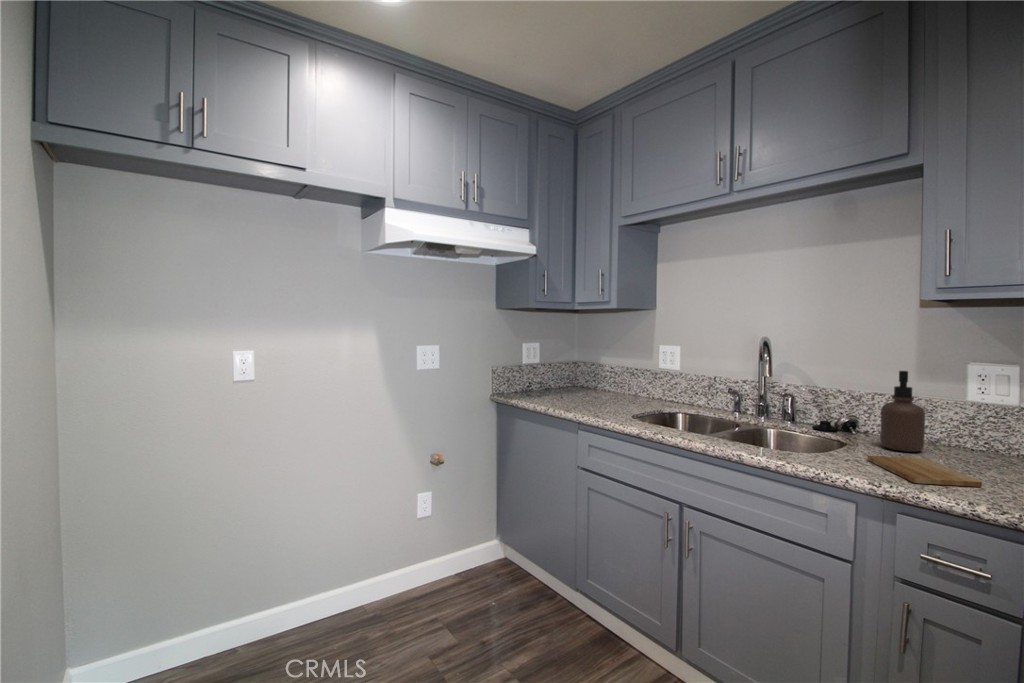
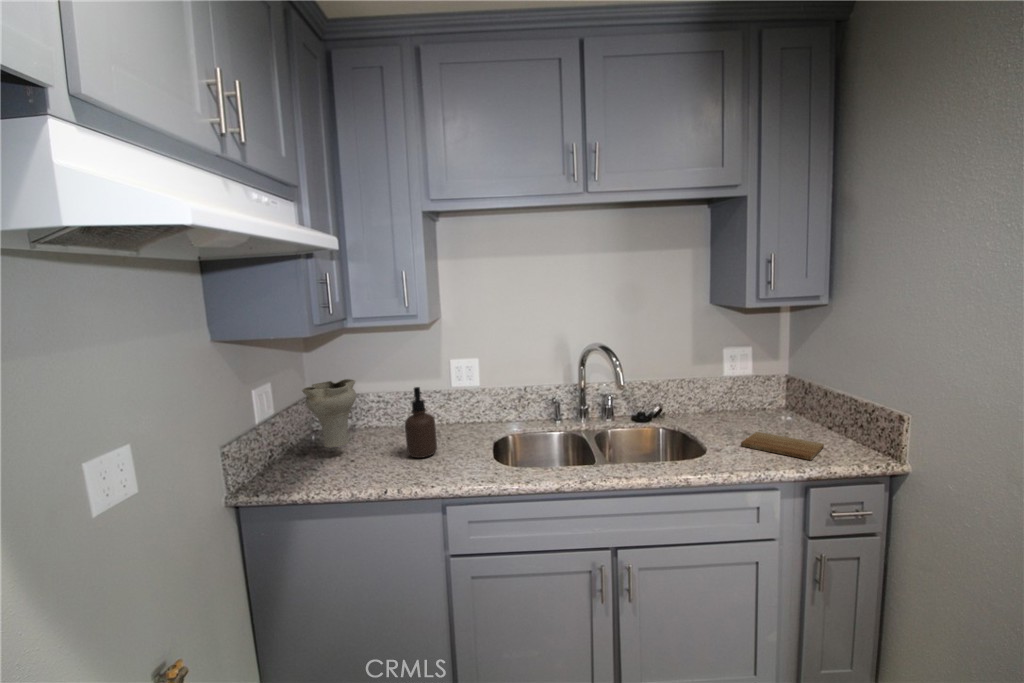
vase: none [537,344,585,392] -> present [302,379,356,448]
soap dispenser: present [880,371,925,452] -> present [405,387,437,458]

